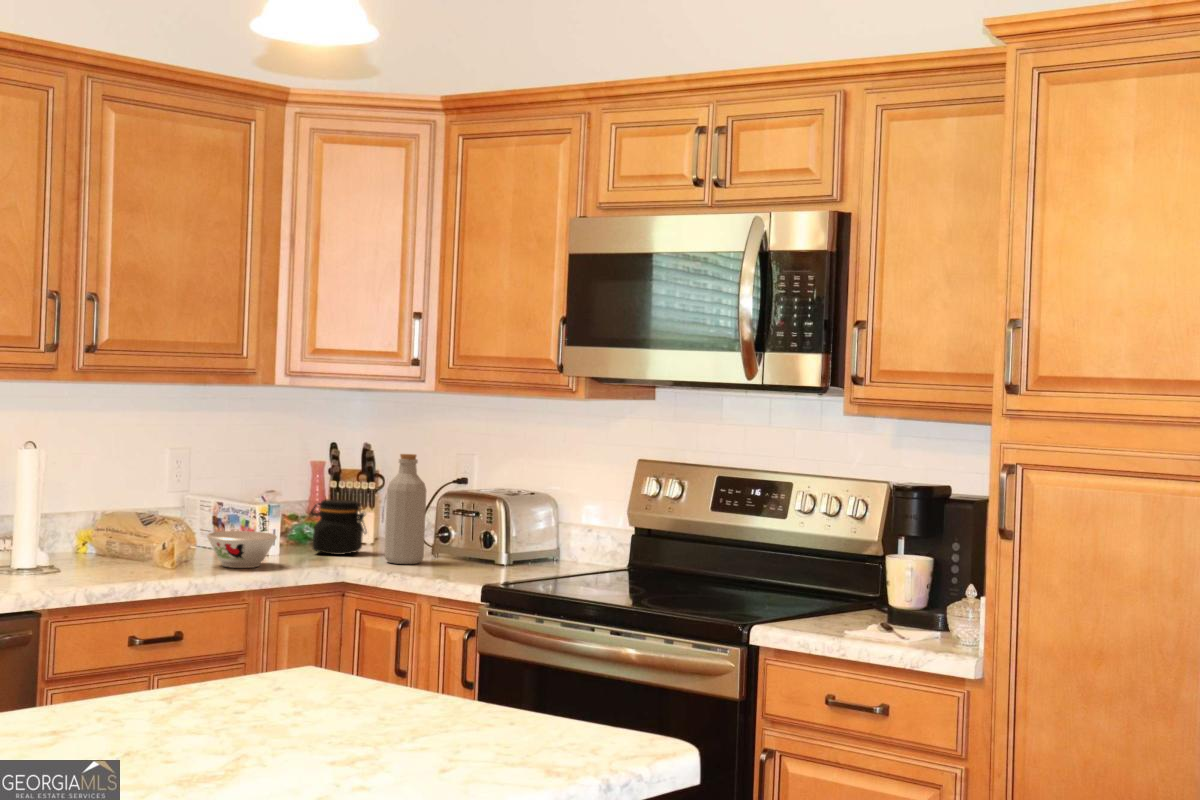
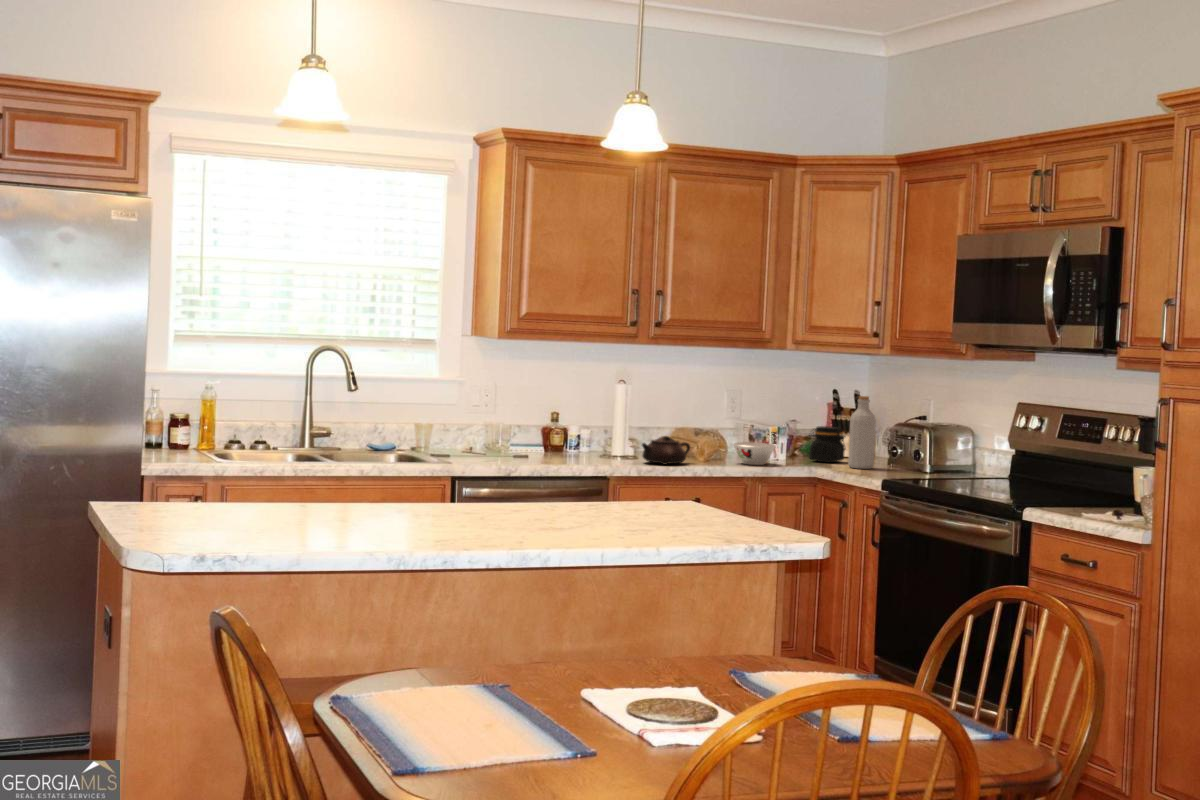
teapot: none [58,529,139,579] -> present [642,436,690,465]

